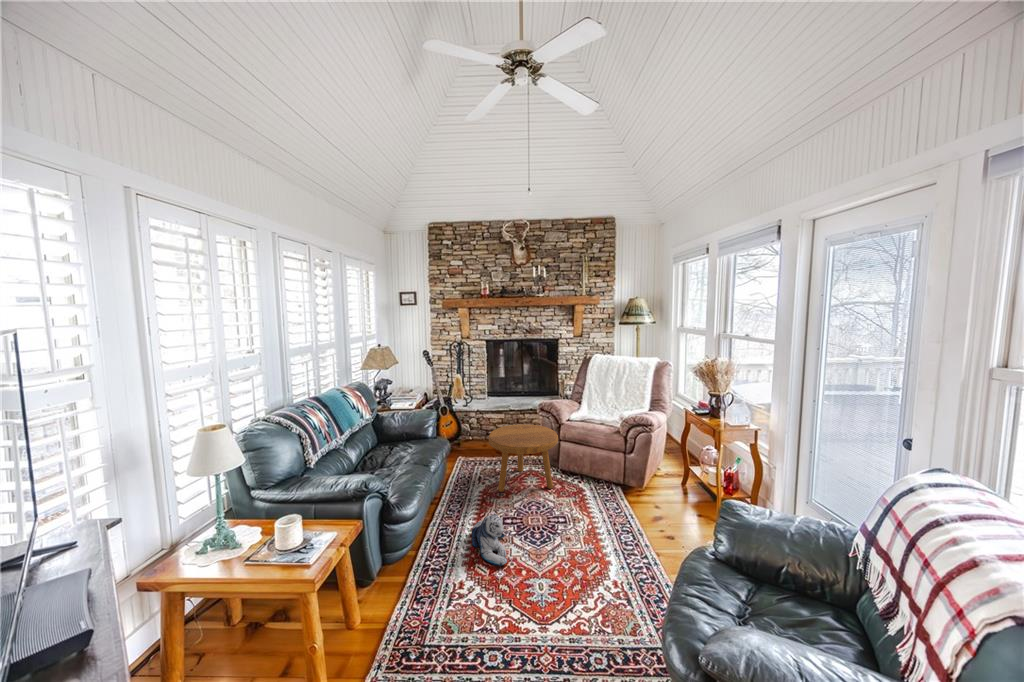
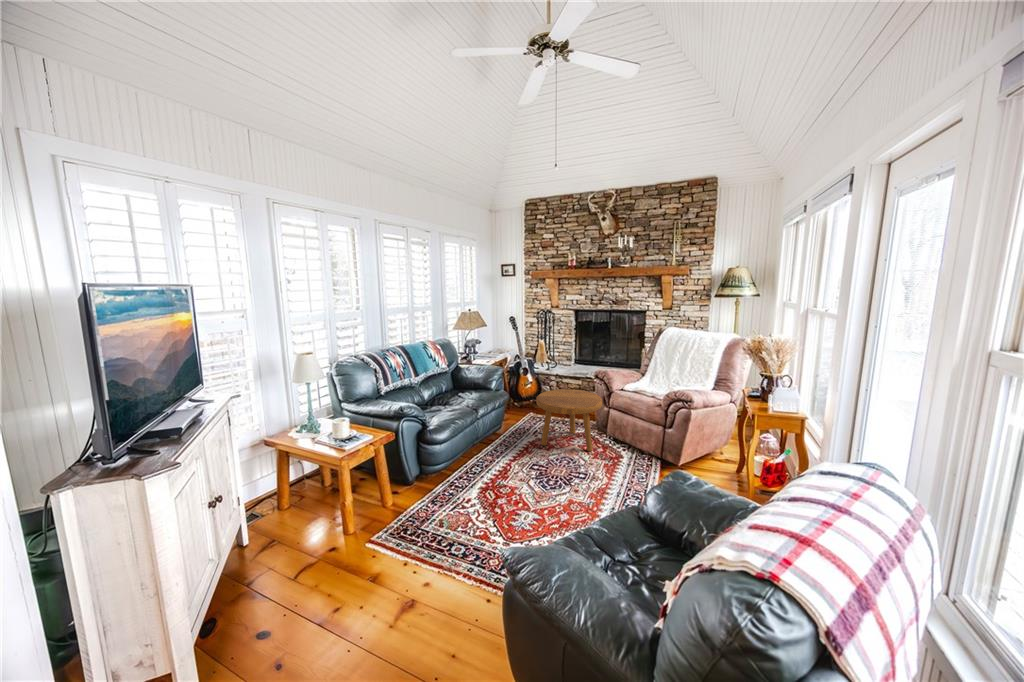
plush toy: present [472,514,507,566] -> none [492,455,522,496]

